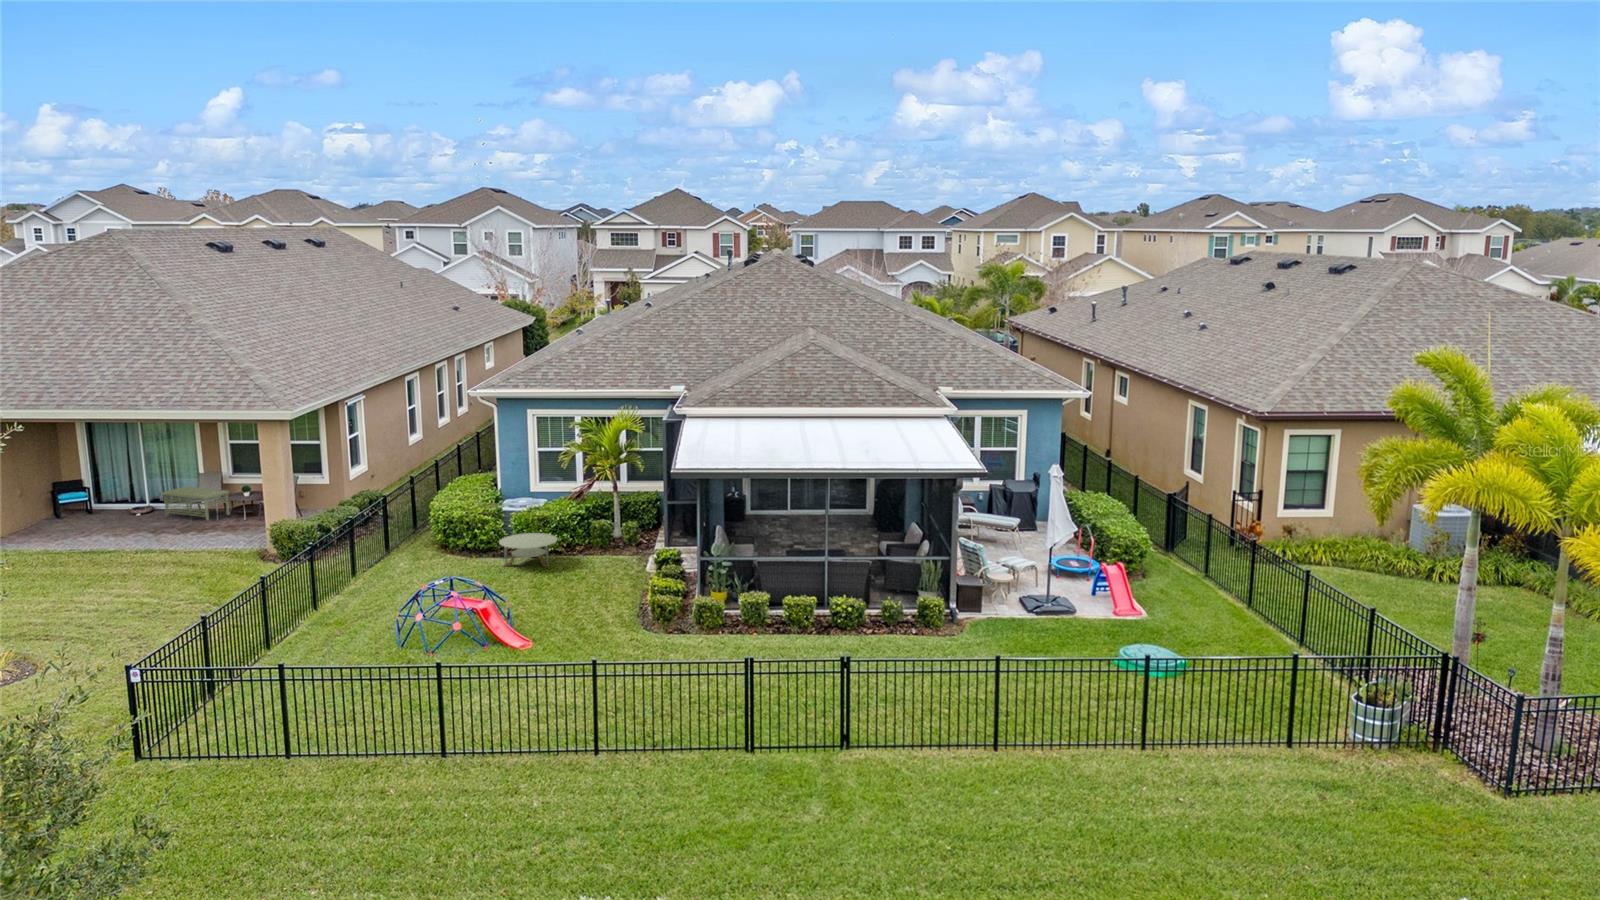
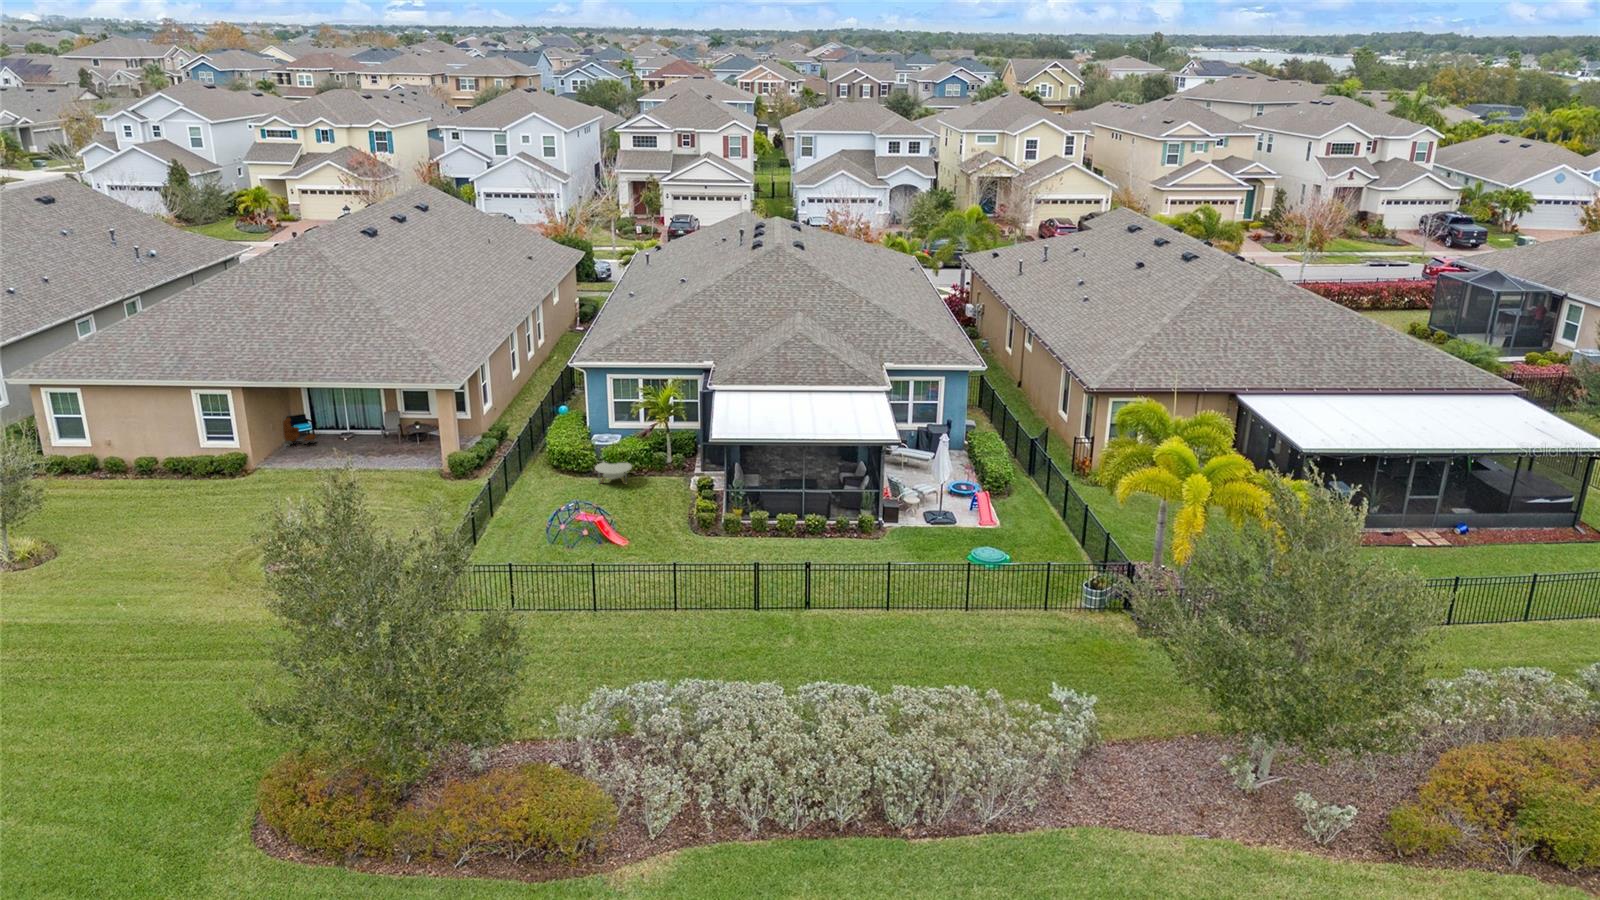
lounge chair: none [36,479,92,522] -> present [283,418,316,446]
storage bench: present [161,487,229,521] -> none [362,420,407,446]

